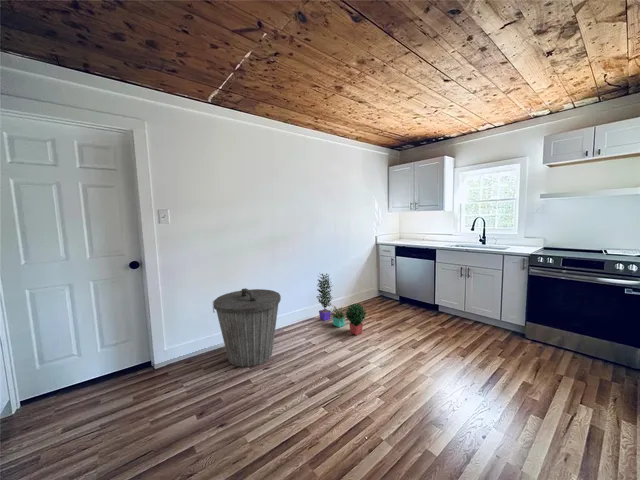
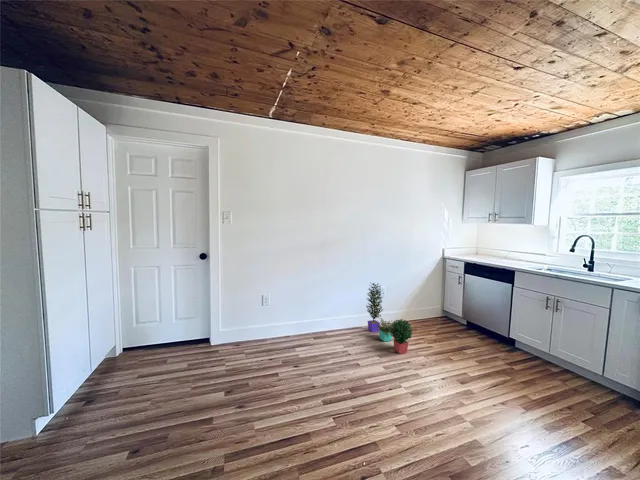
trash can: present [214,288,281,367] -> none [259,288,320,361]

